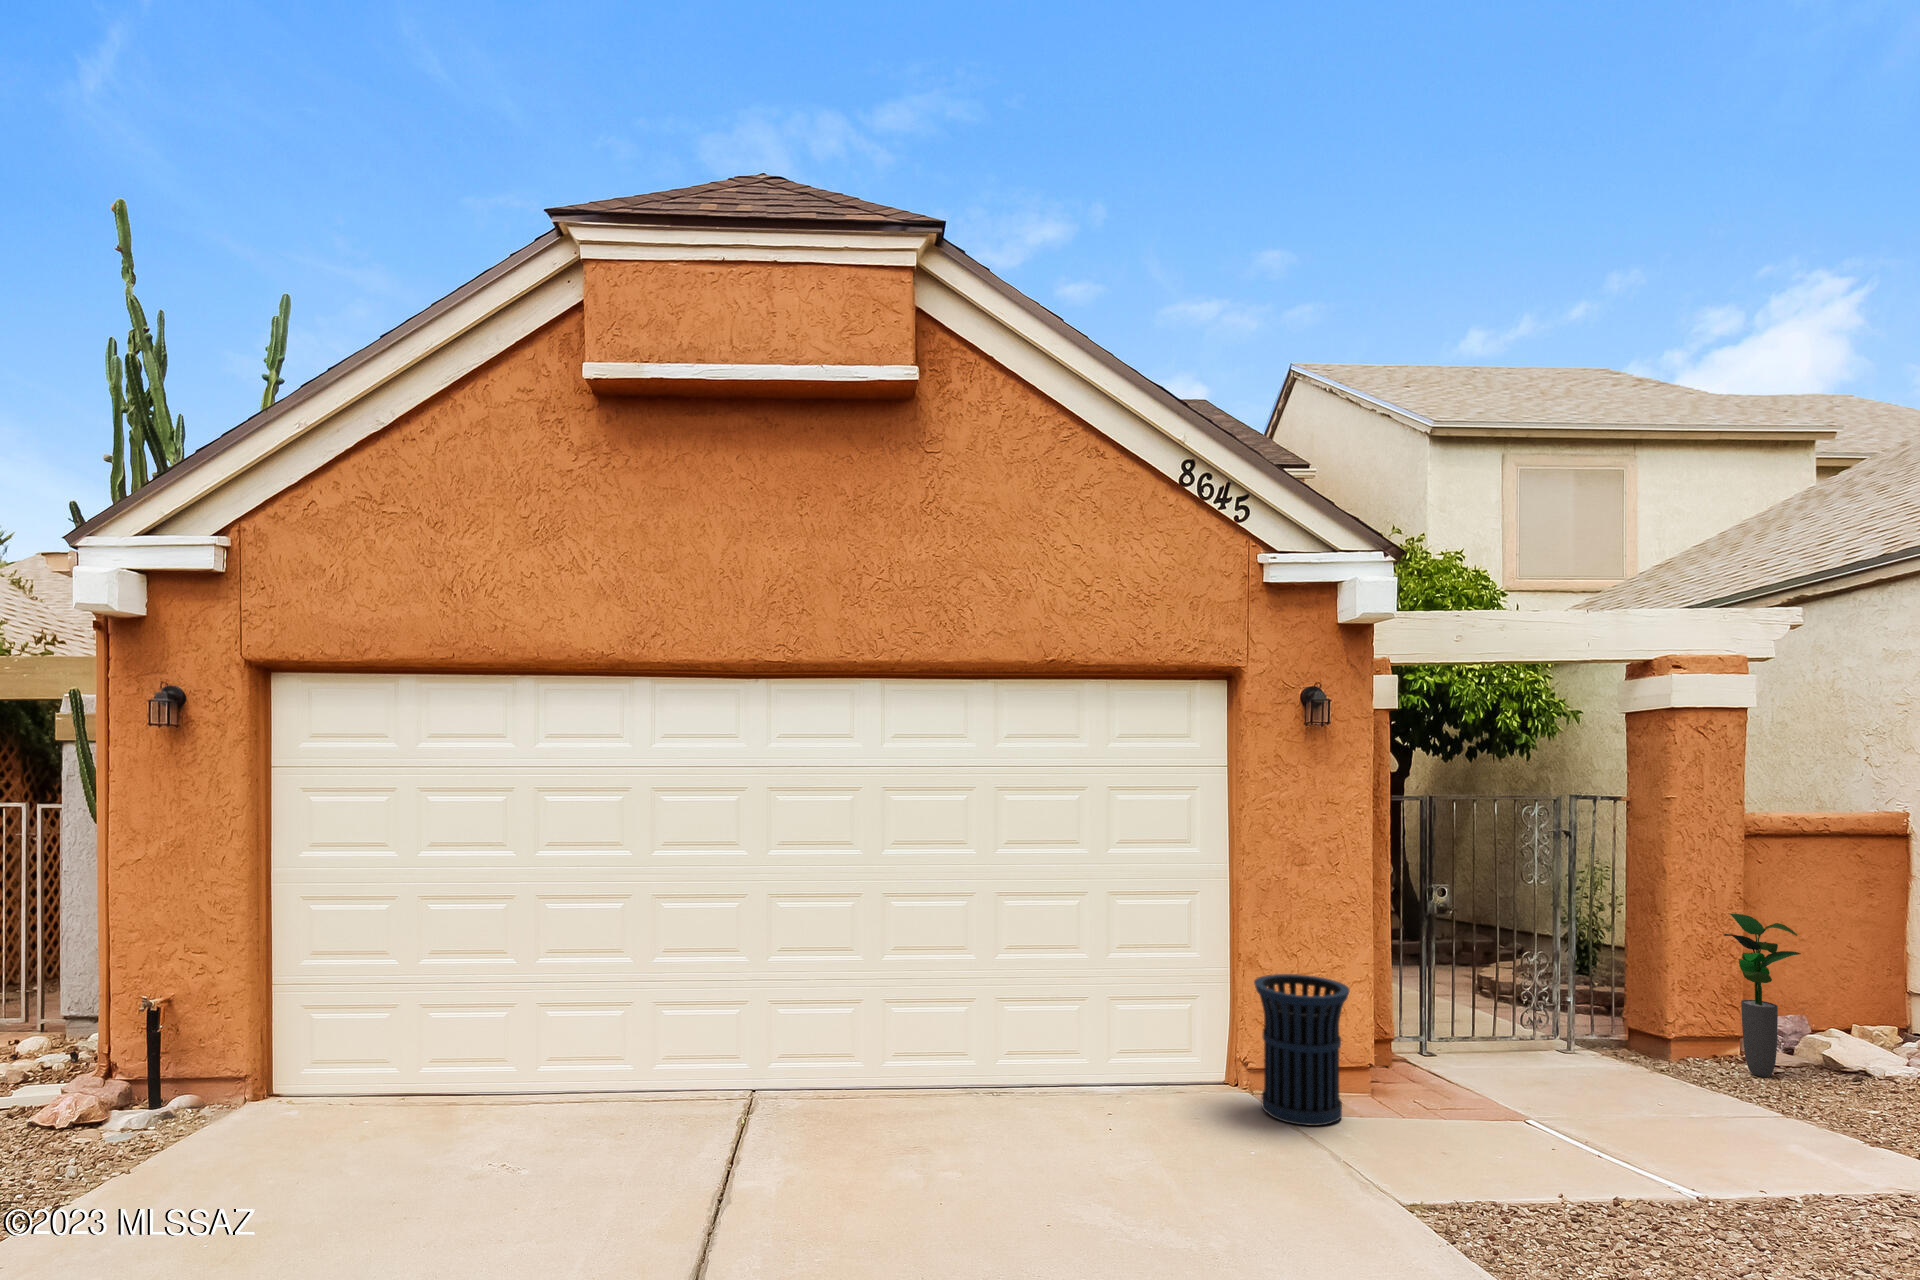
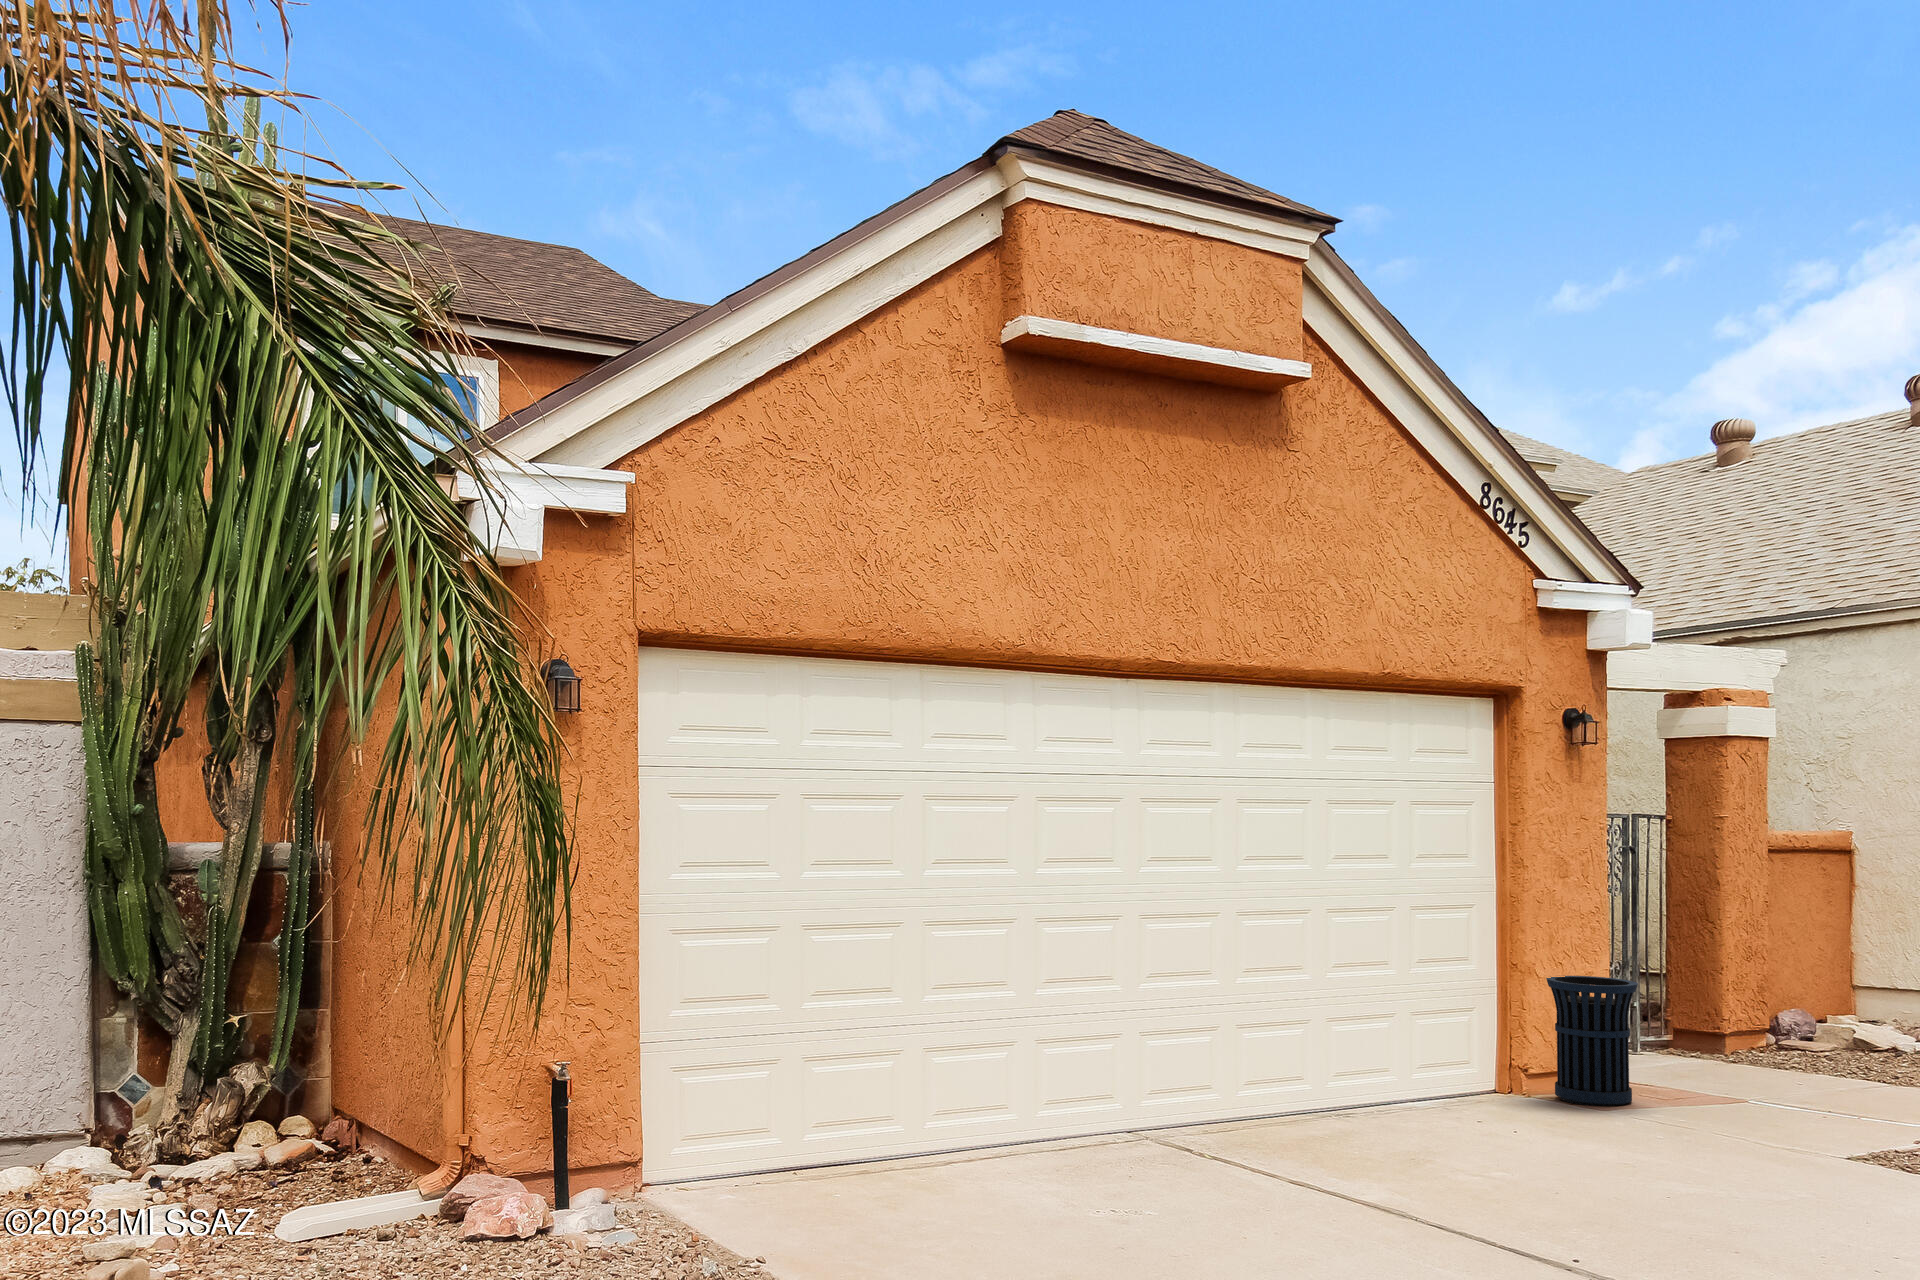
potted plant: present [1723,913,1801,1077] -> none [1763,919,1827,1058]

